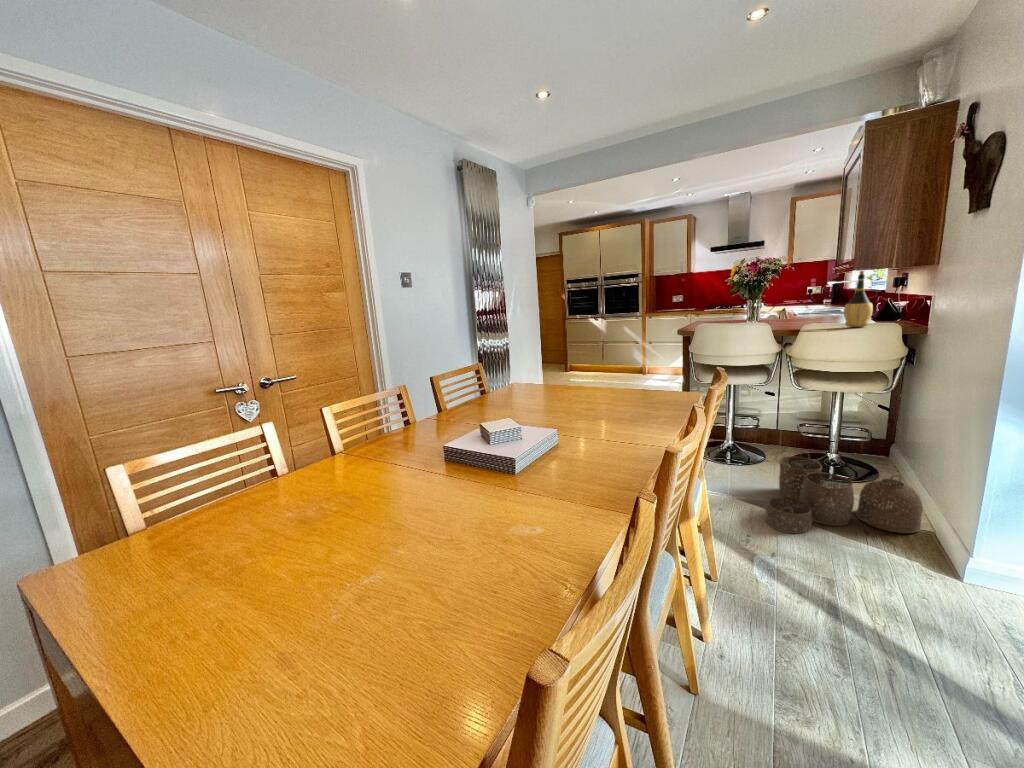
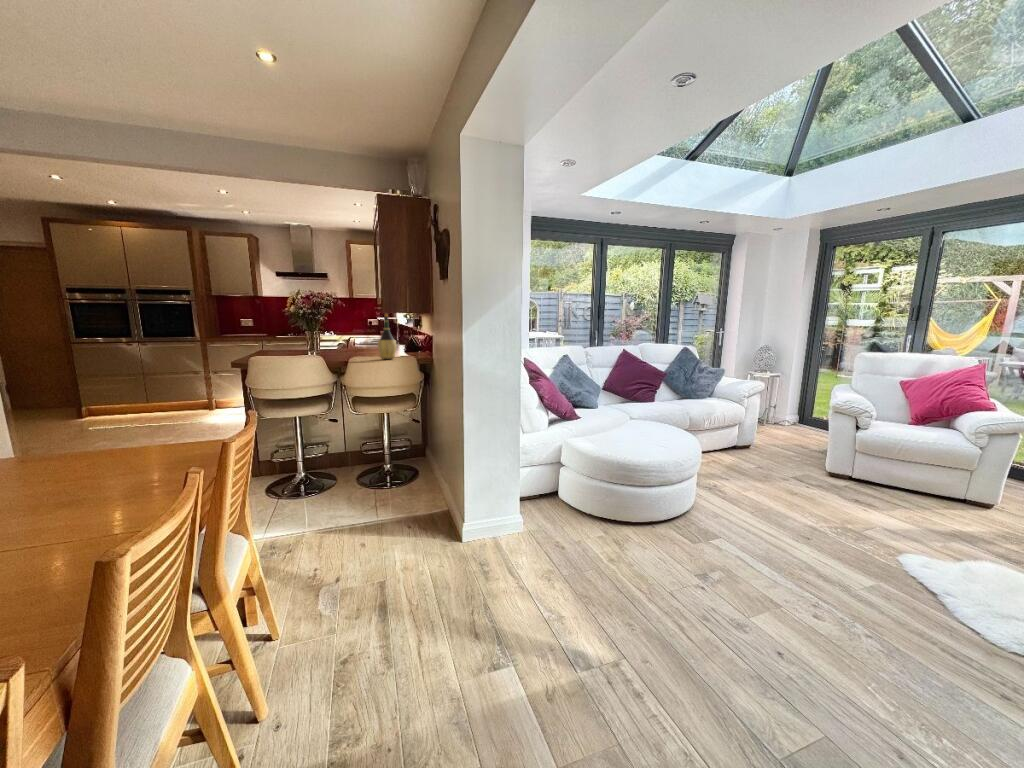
woven basket: present [766,452,923,533] -> none [330,470,440,549]

